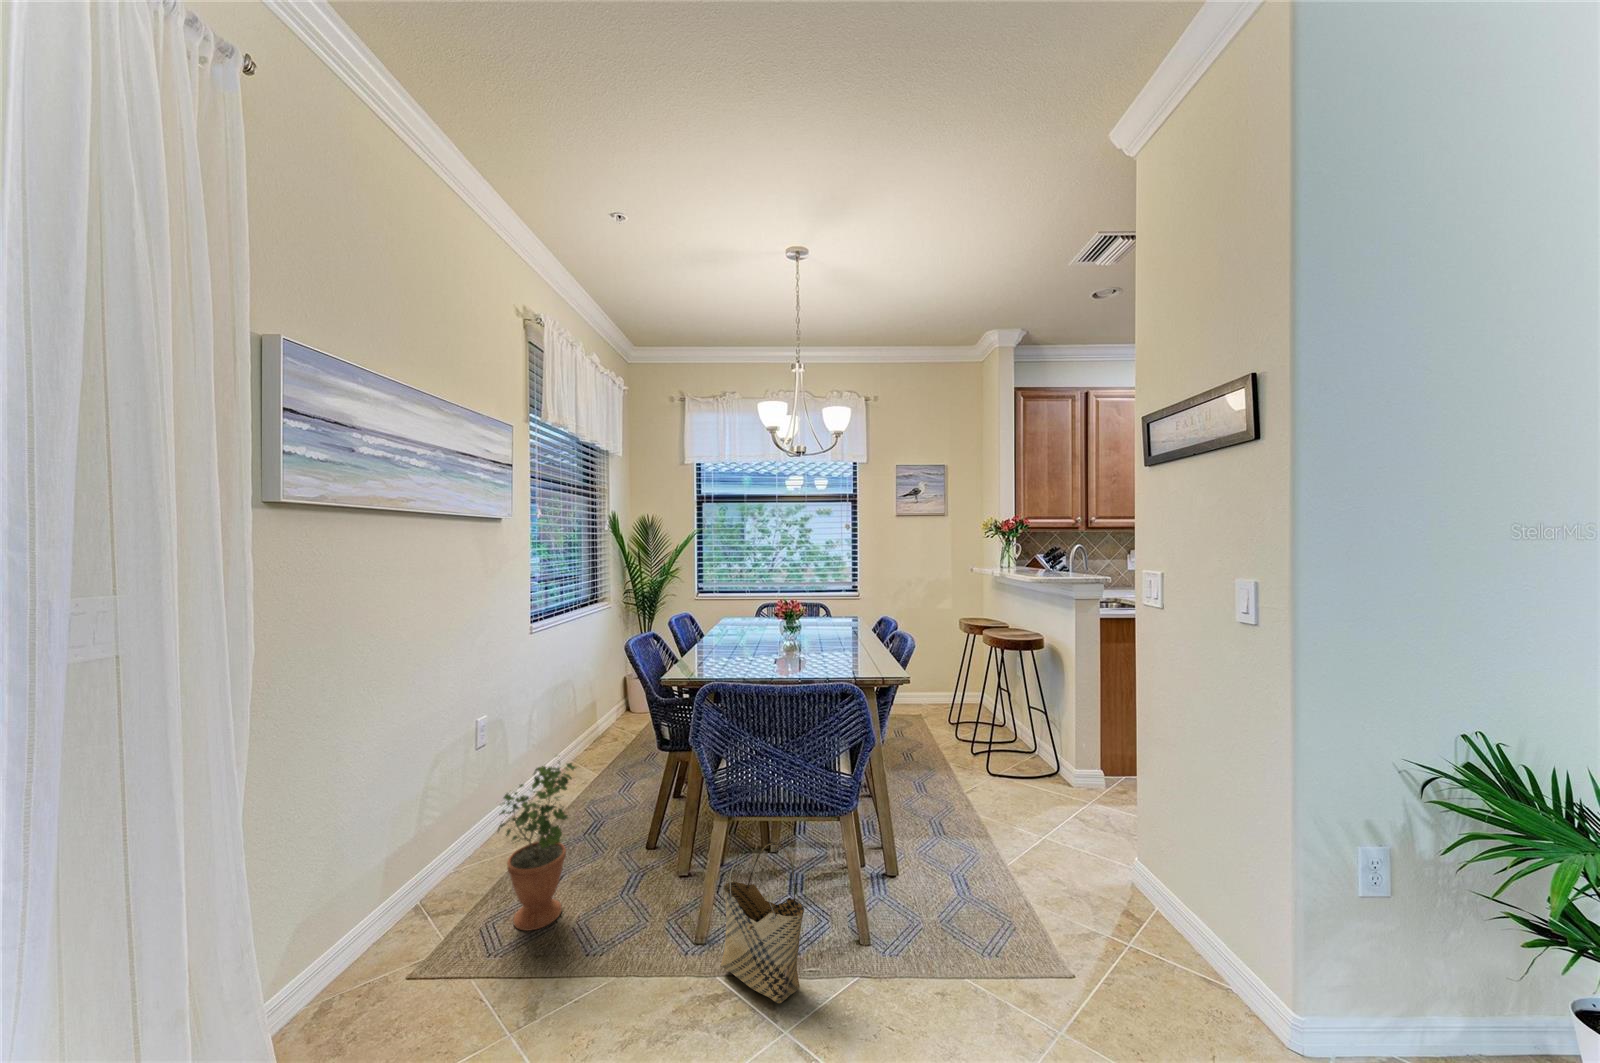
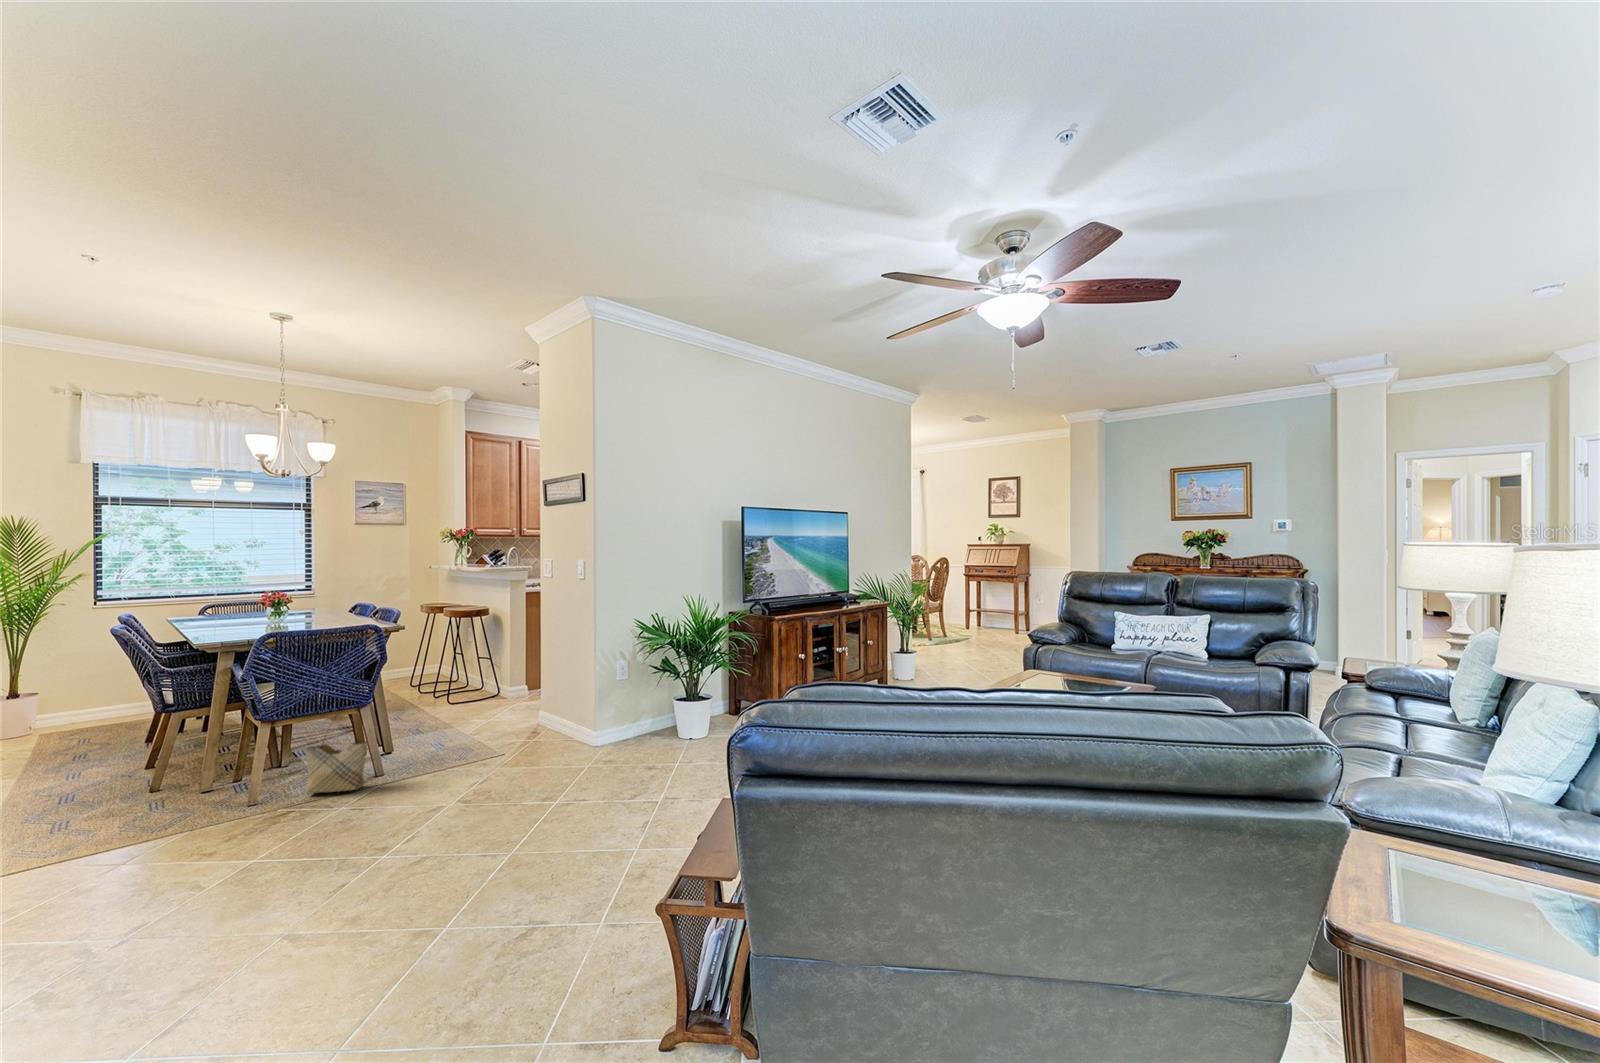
potted plant: present [498,761,576,931] -> none [64,707,141,836]

